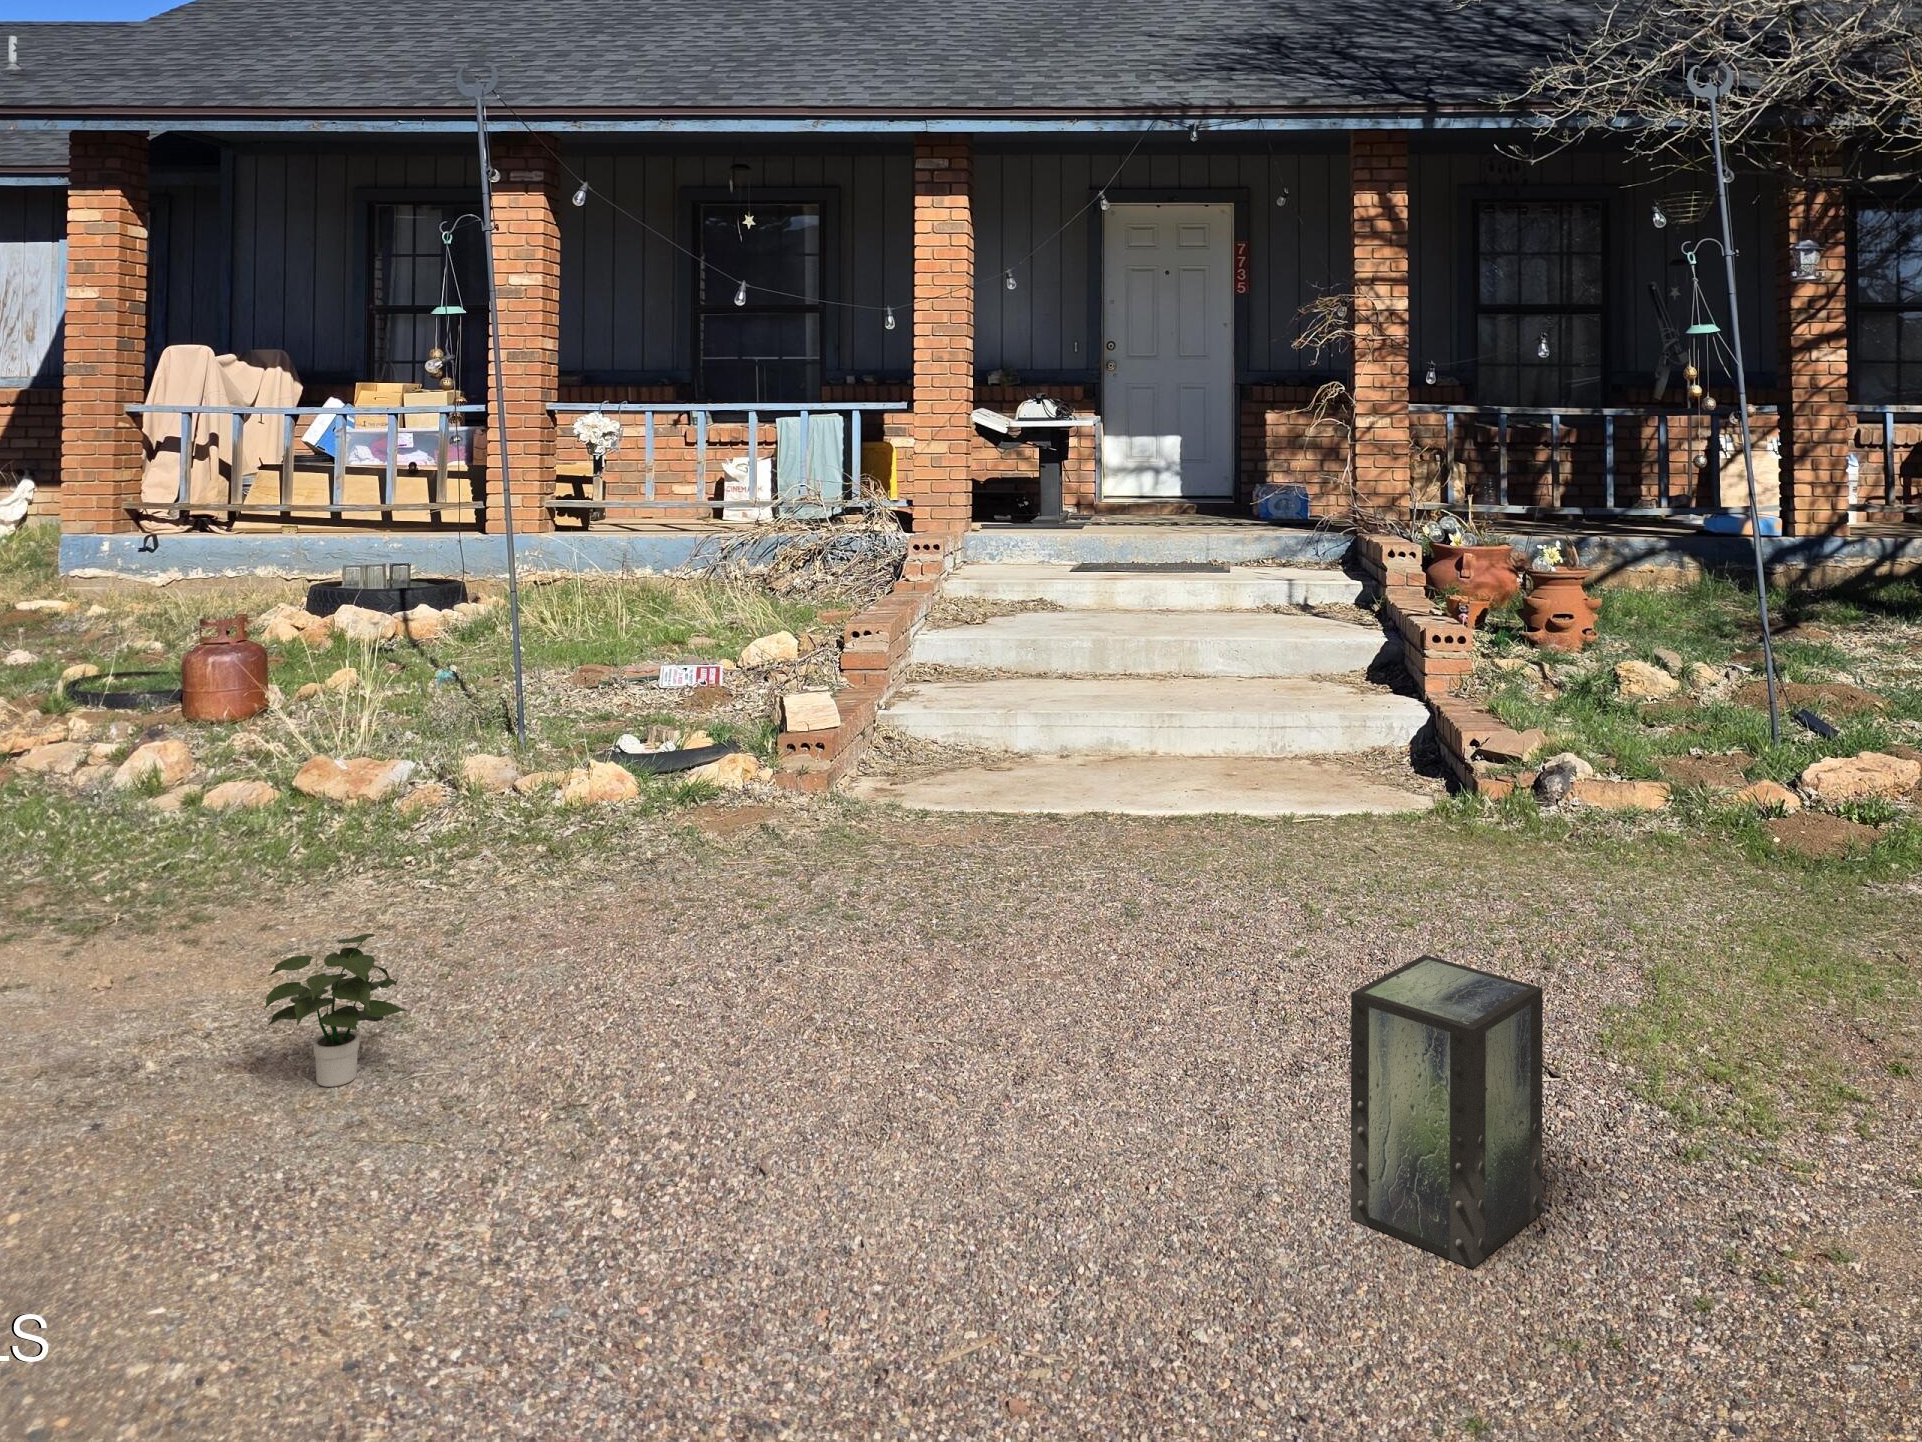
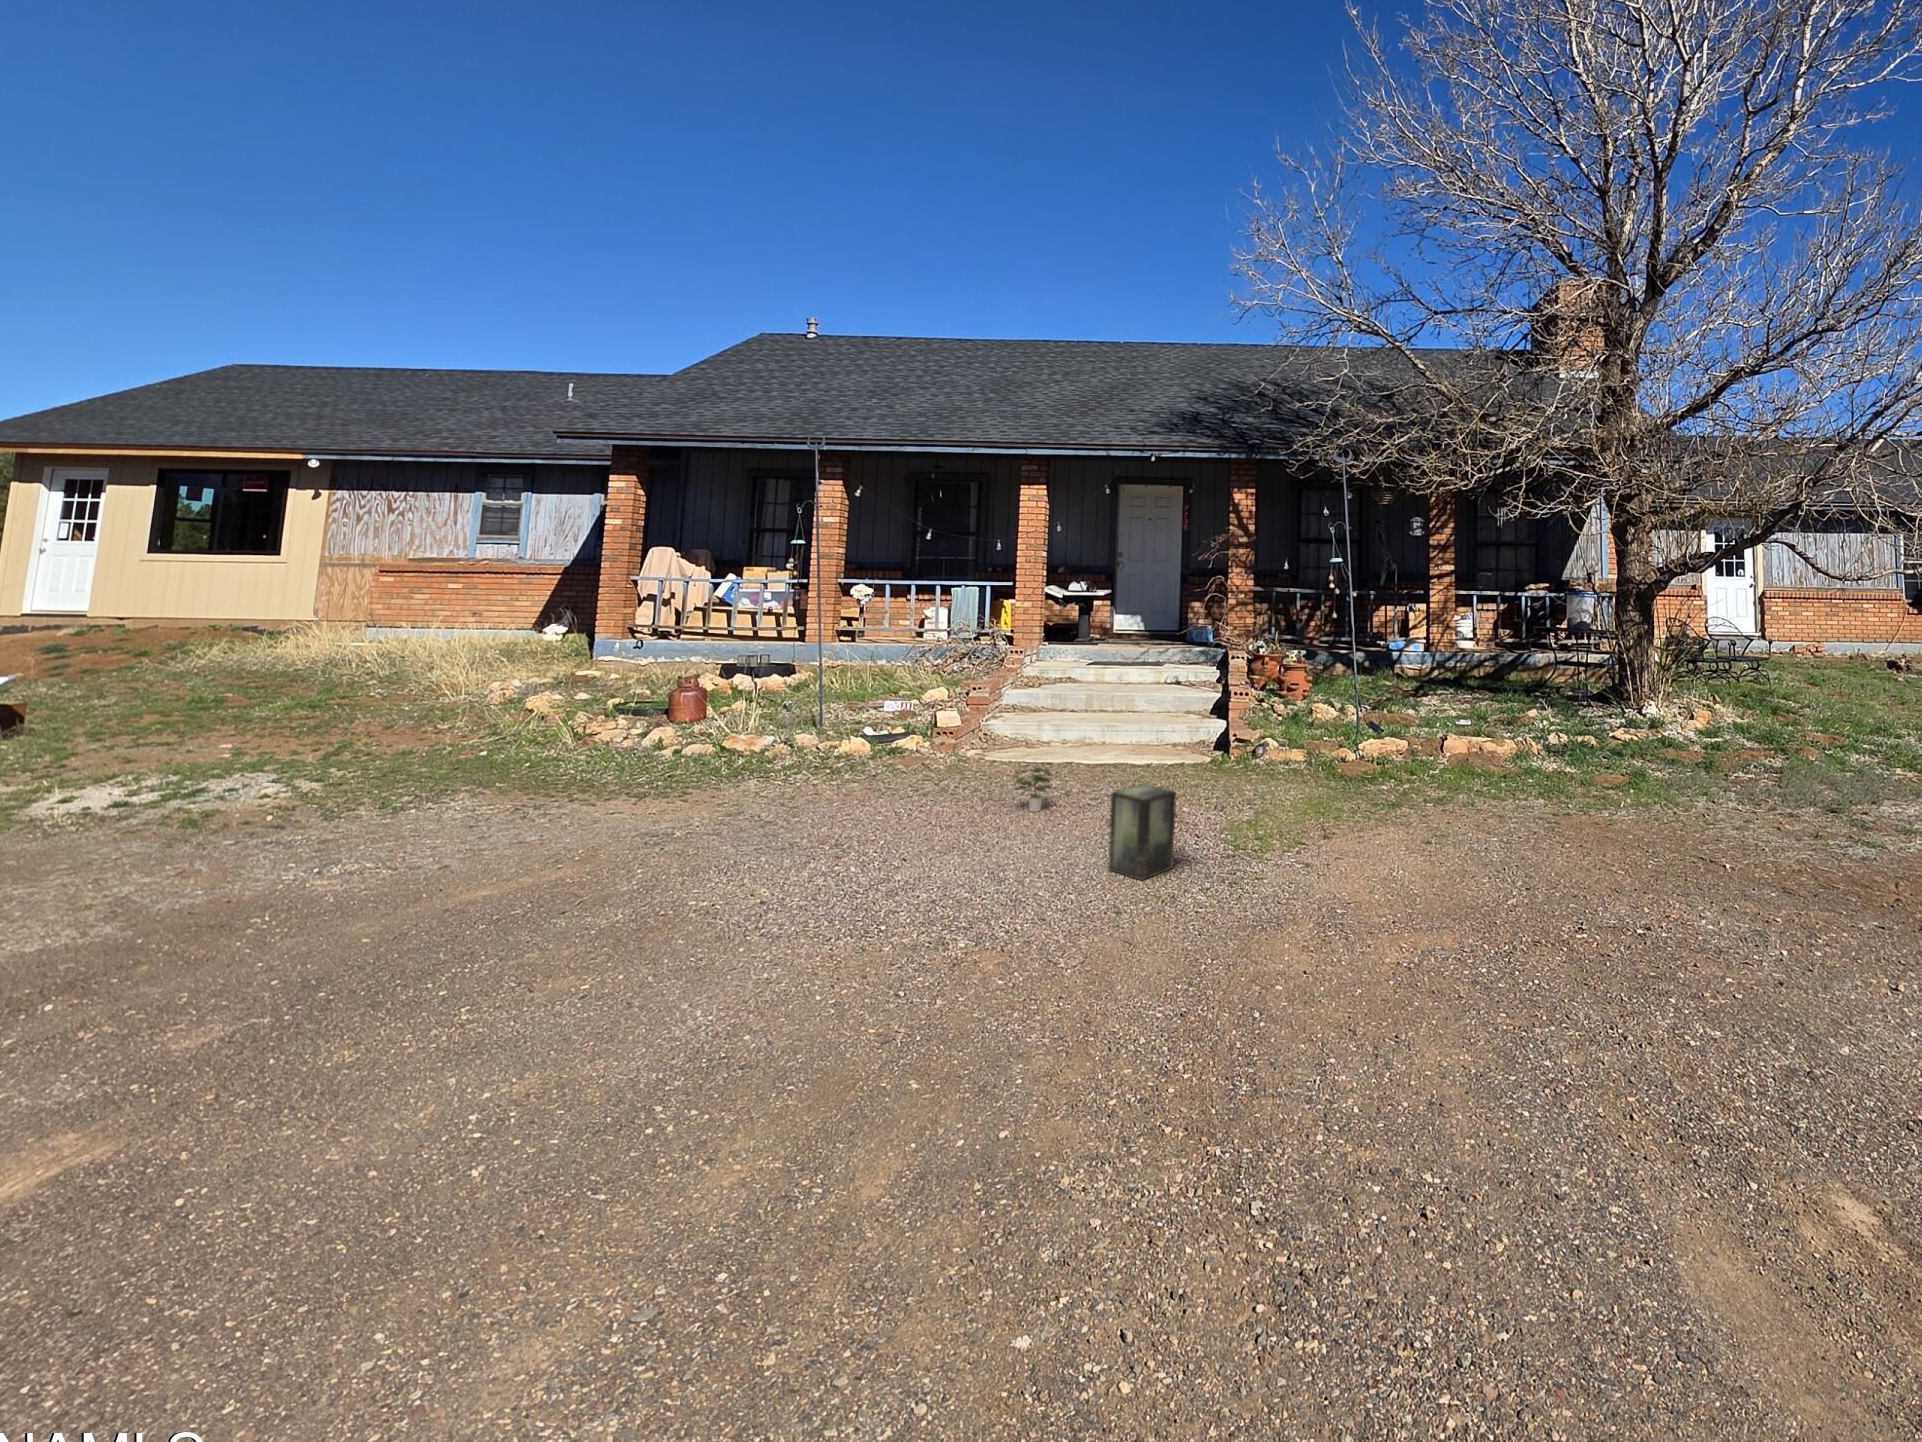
potted plant: present [264,933,408,1087] -> present [1016,763,1052,812]

